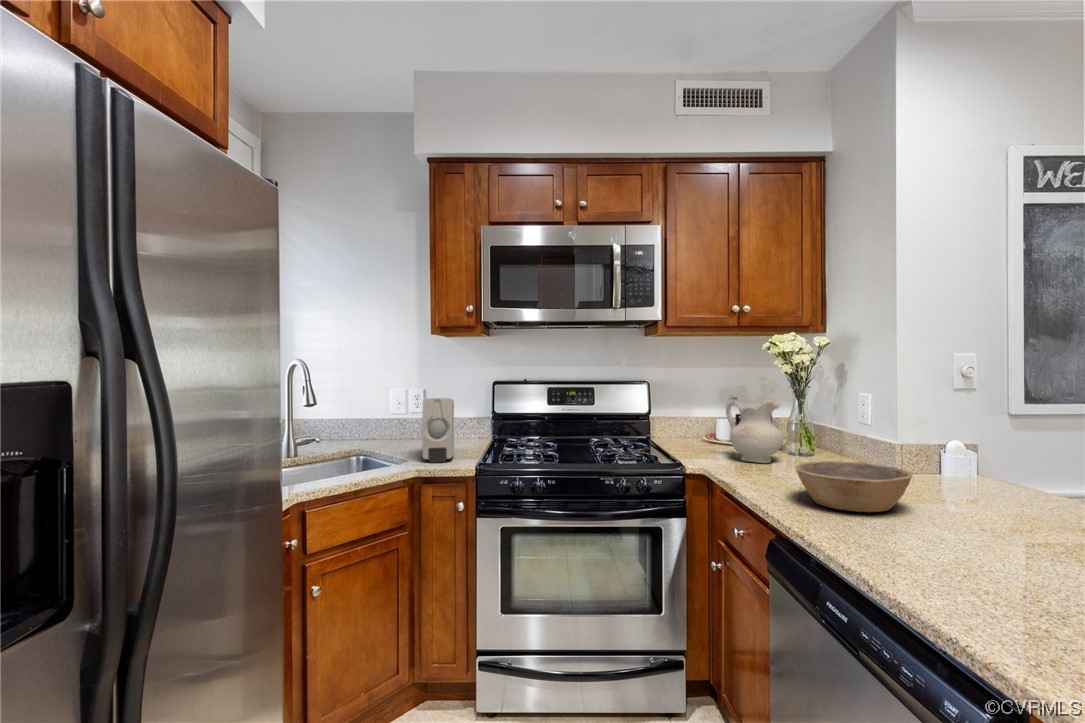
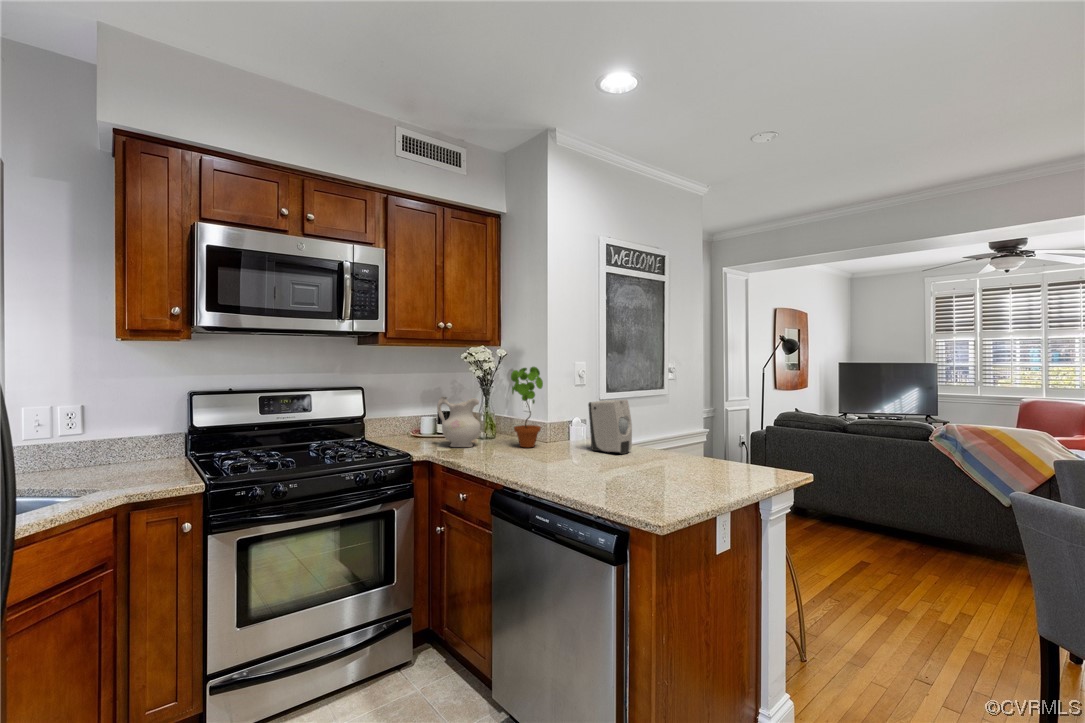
potted plant: none [826,358,875,473] -> present [511,367,543,447]
soap dispenser: present [422,398,454,462] -> present [588,400,632,454]
bowl: present [795,461,913,512] -> none [510,438,578,470]

